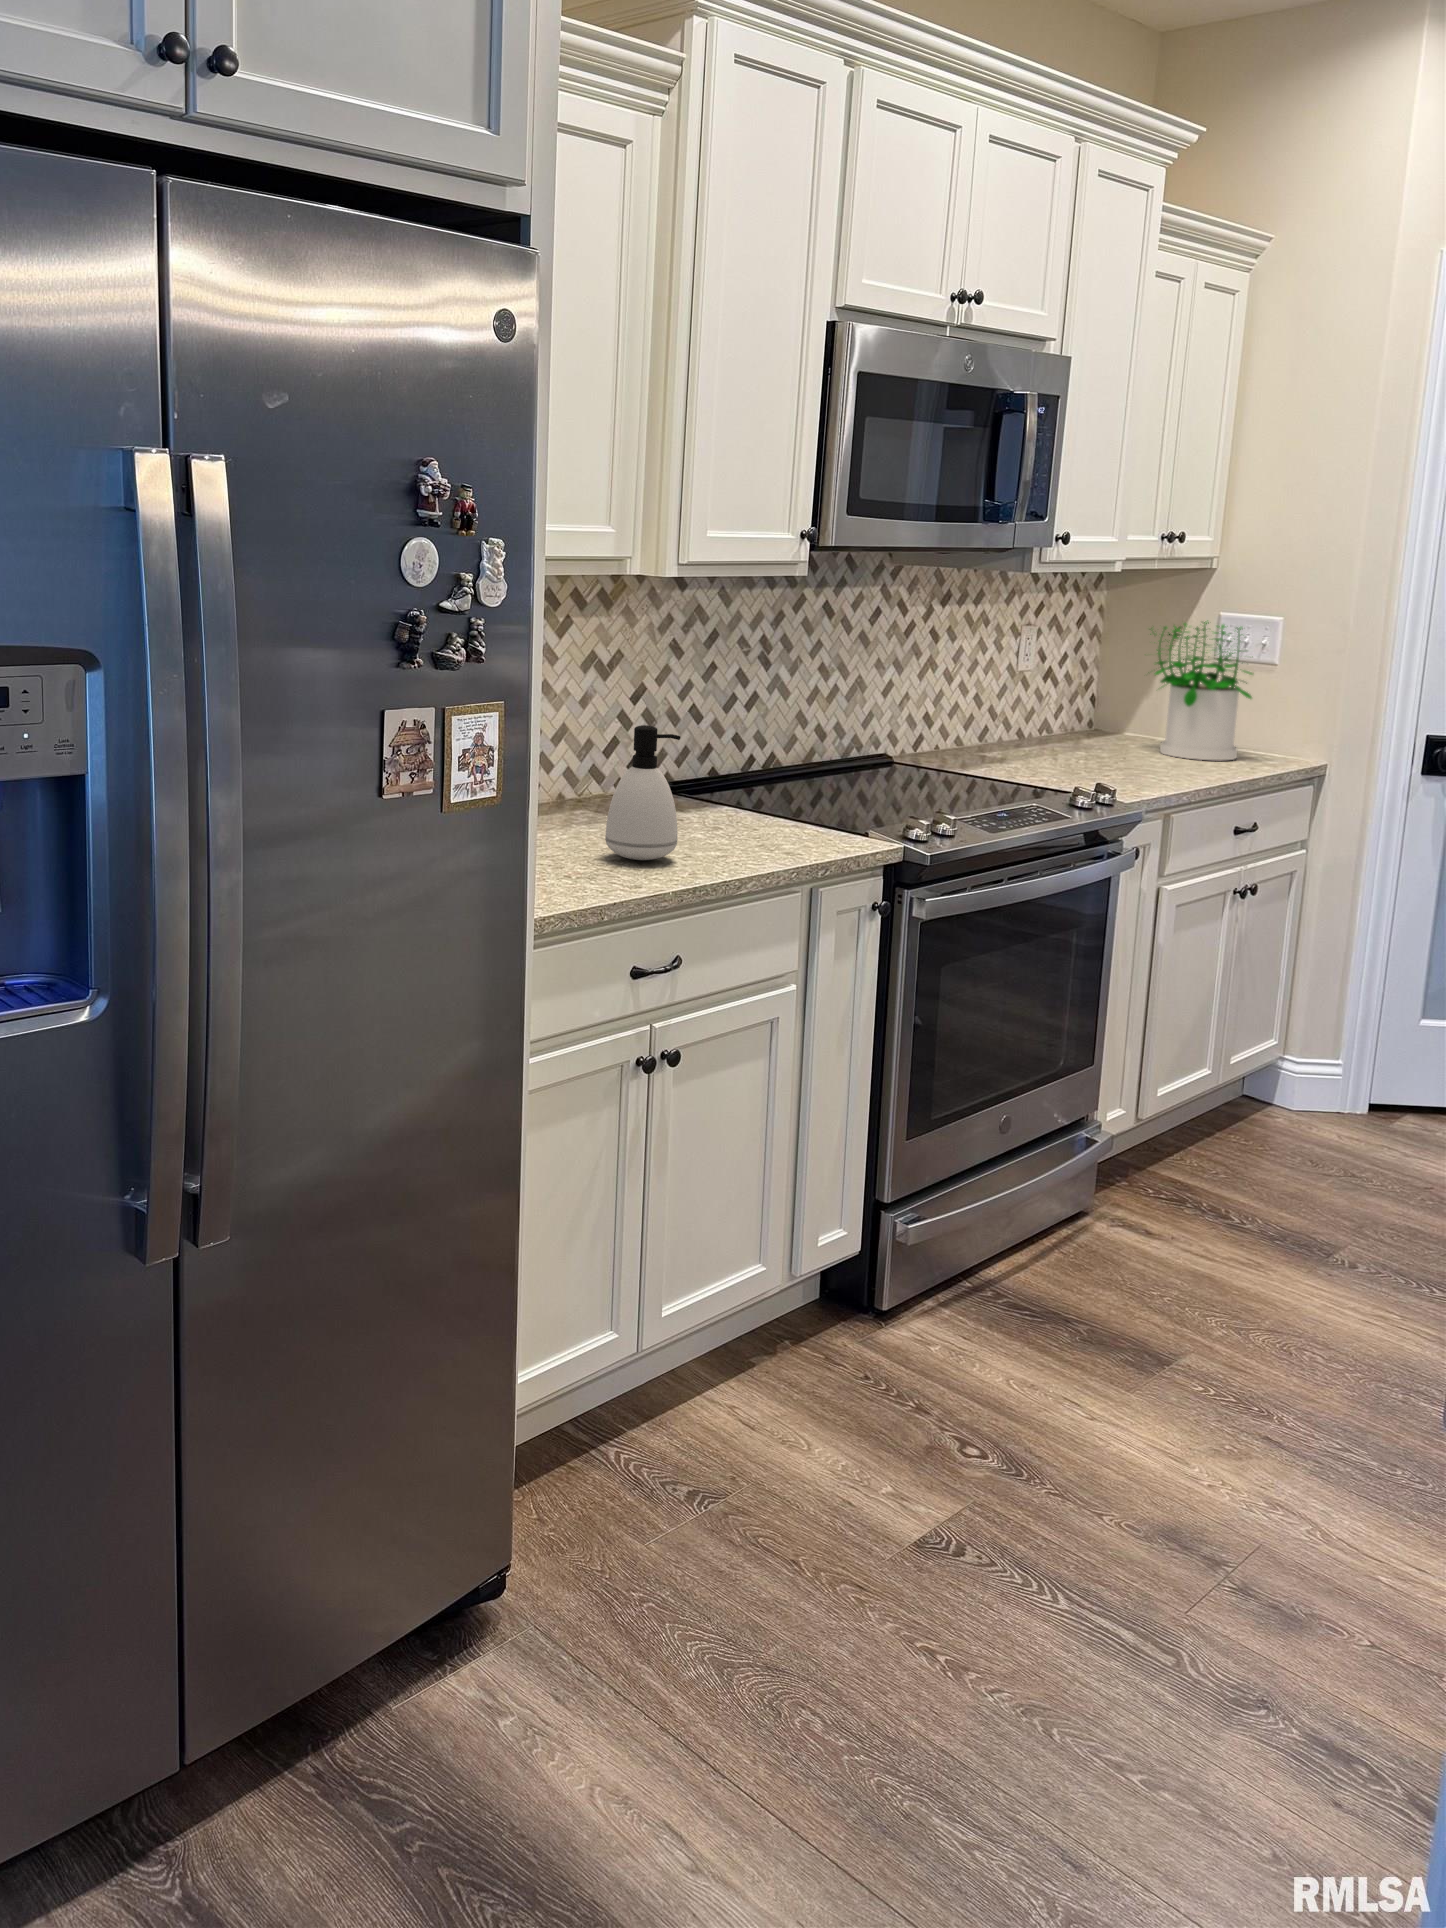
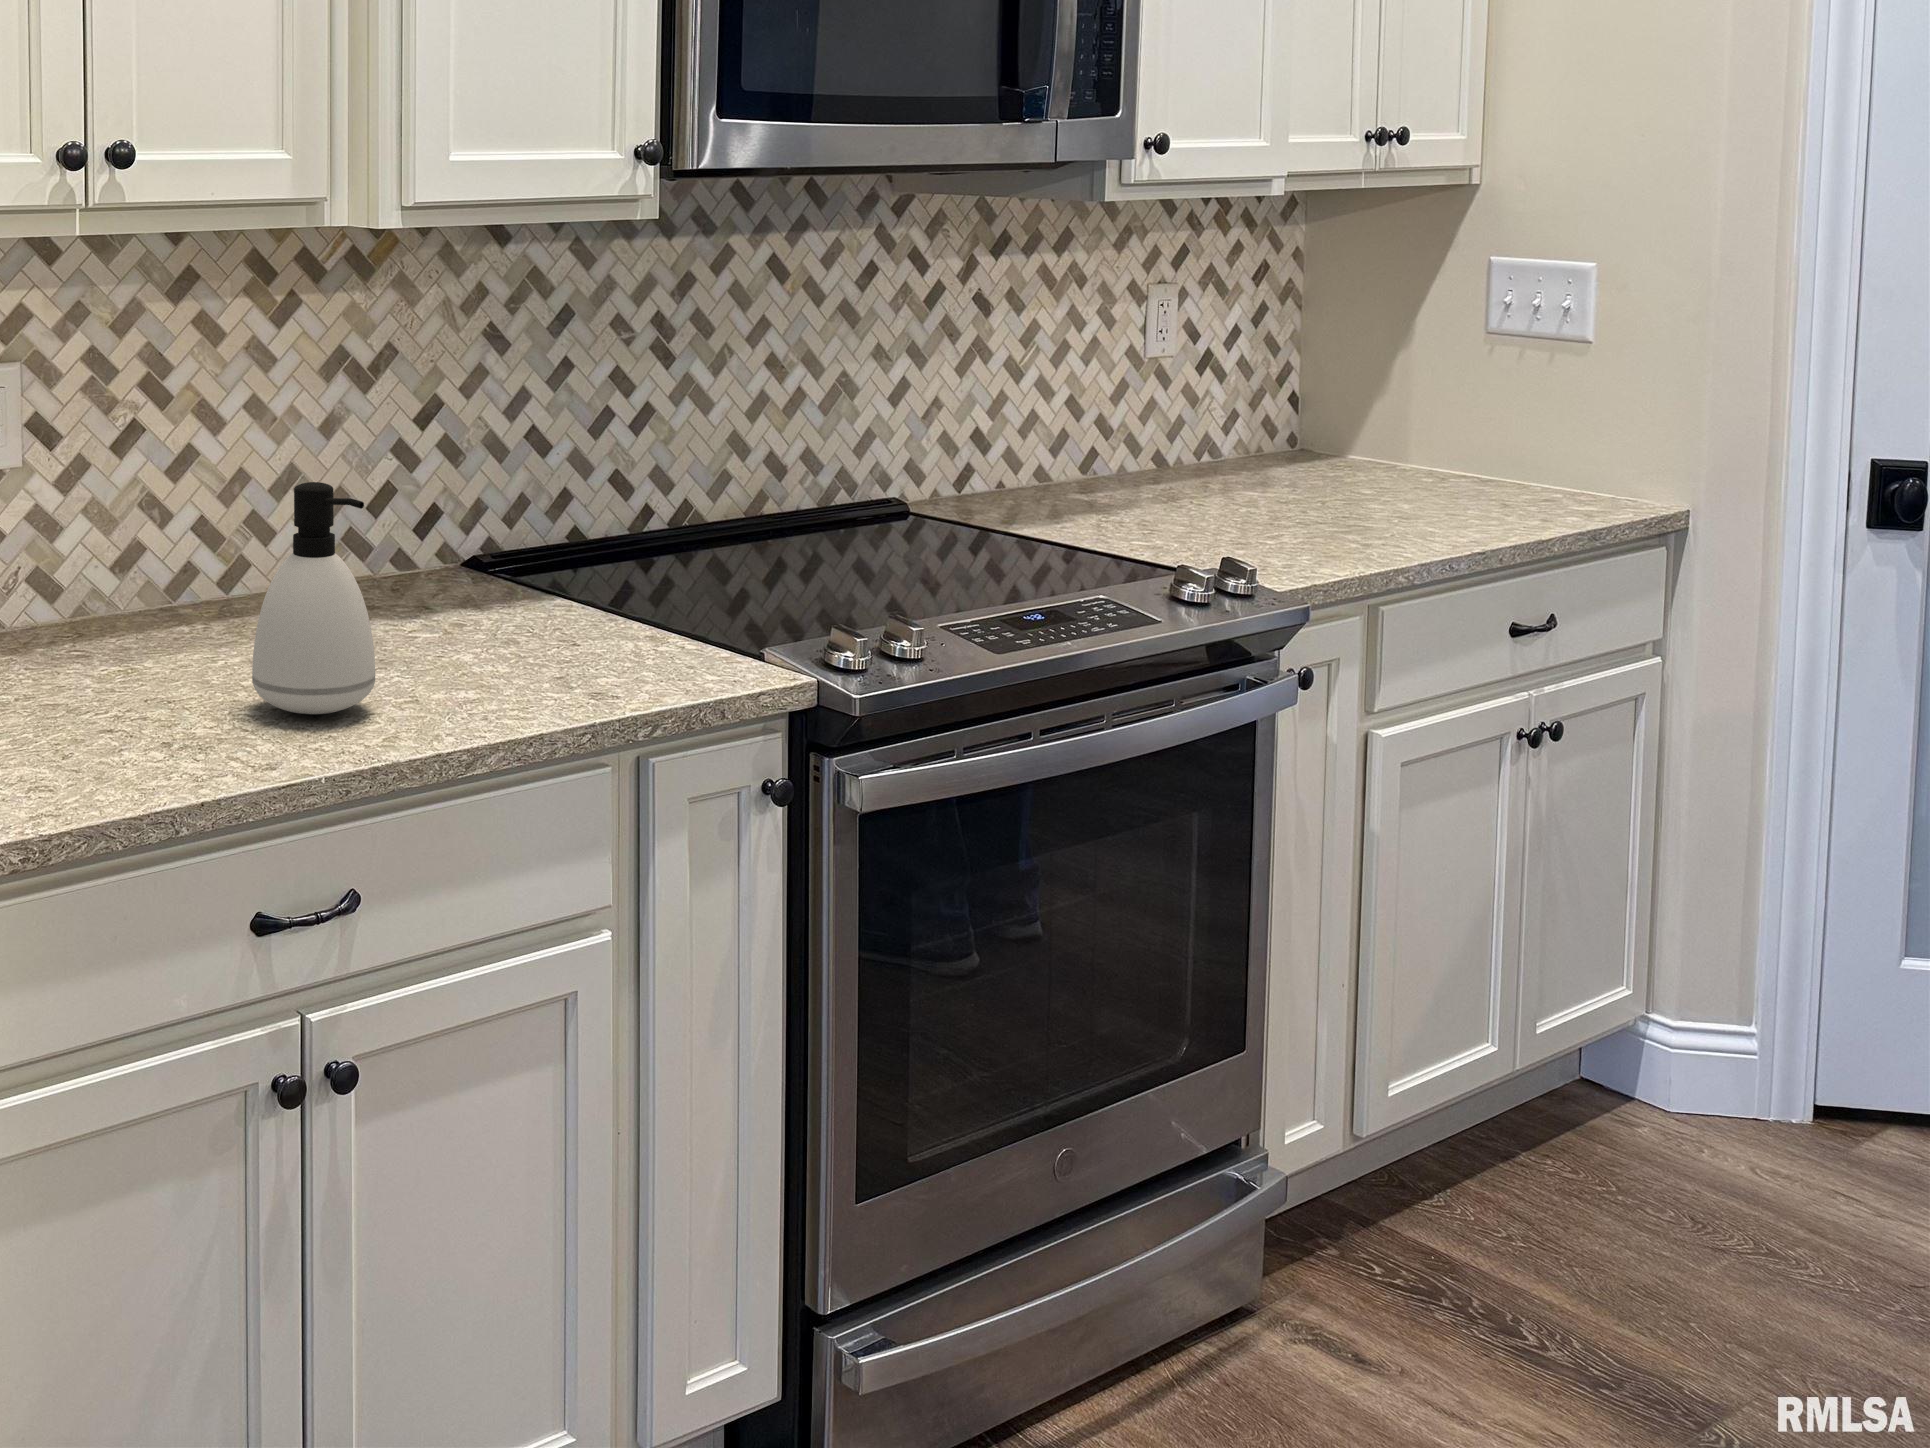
potted plant: present [1150,621,1252,760] -> none [1361,270,1550,504]

